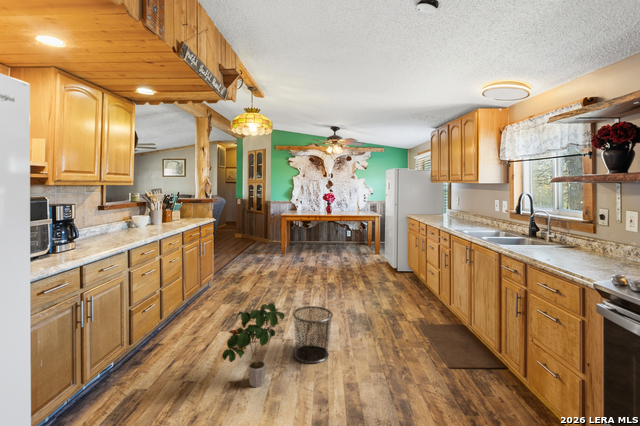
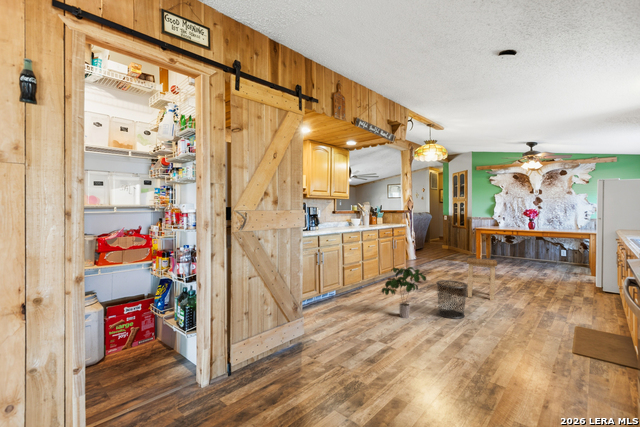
stool: none [302,261,339,312] -> present [467,258,497,300]

